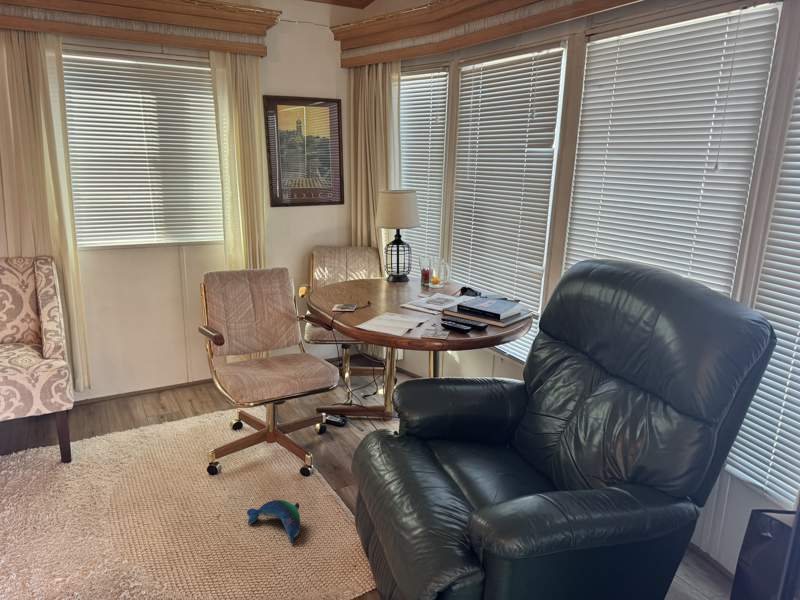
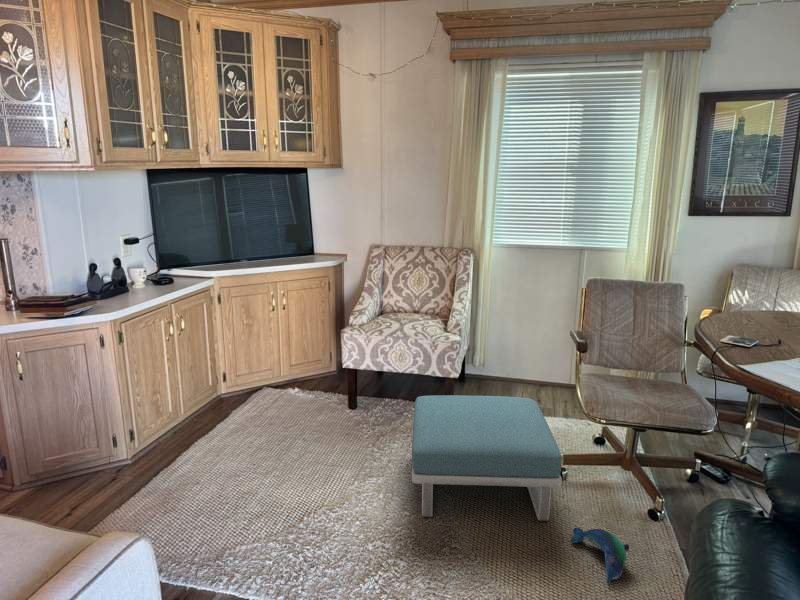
footstool: none [29,406,228,572] -> present [412,395,562,521]

